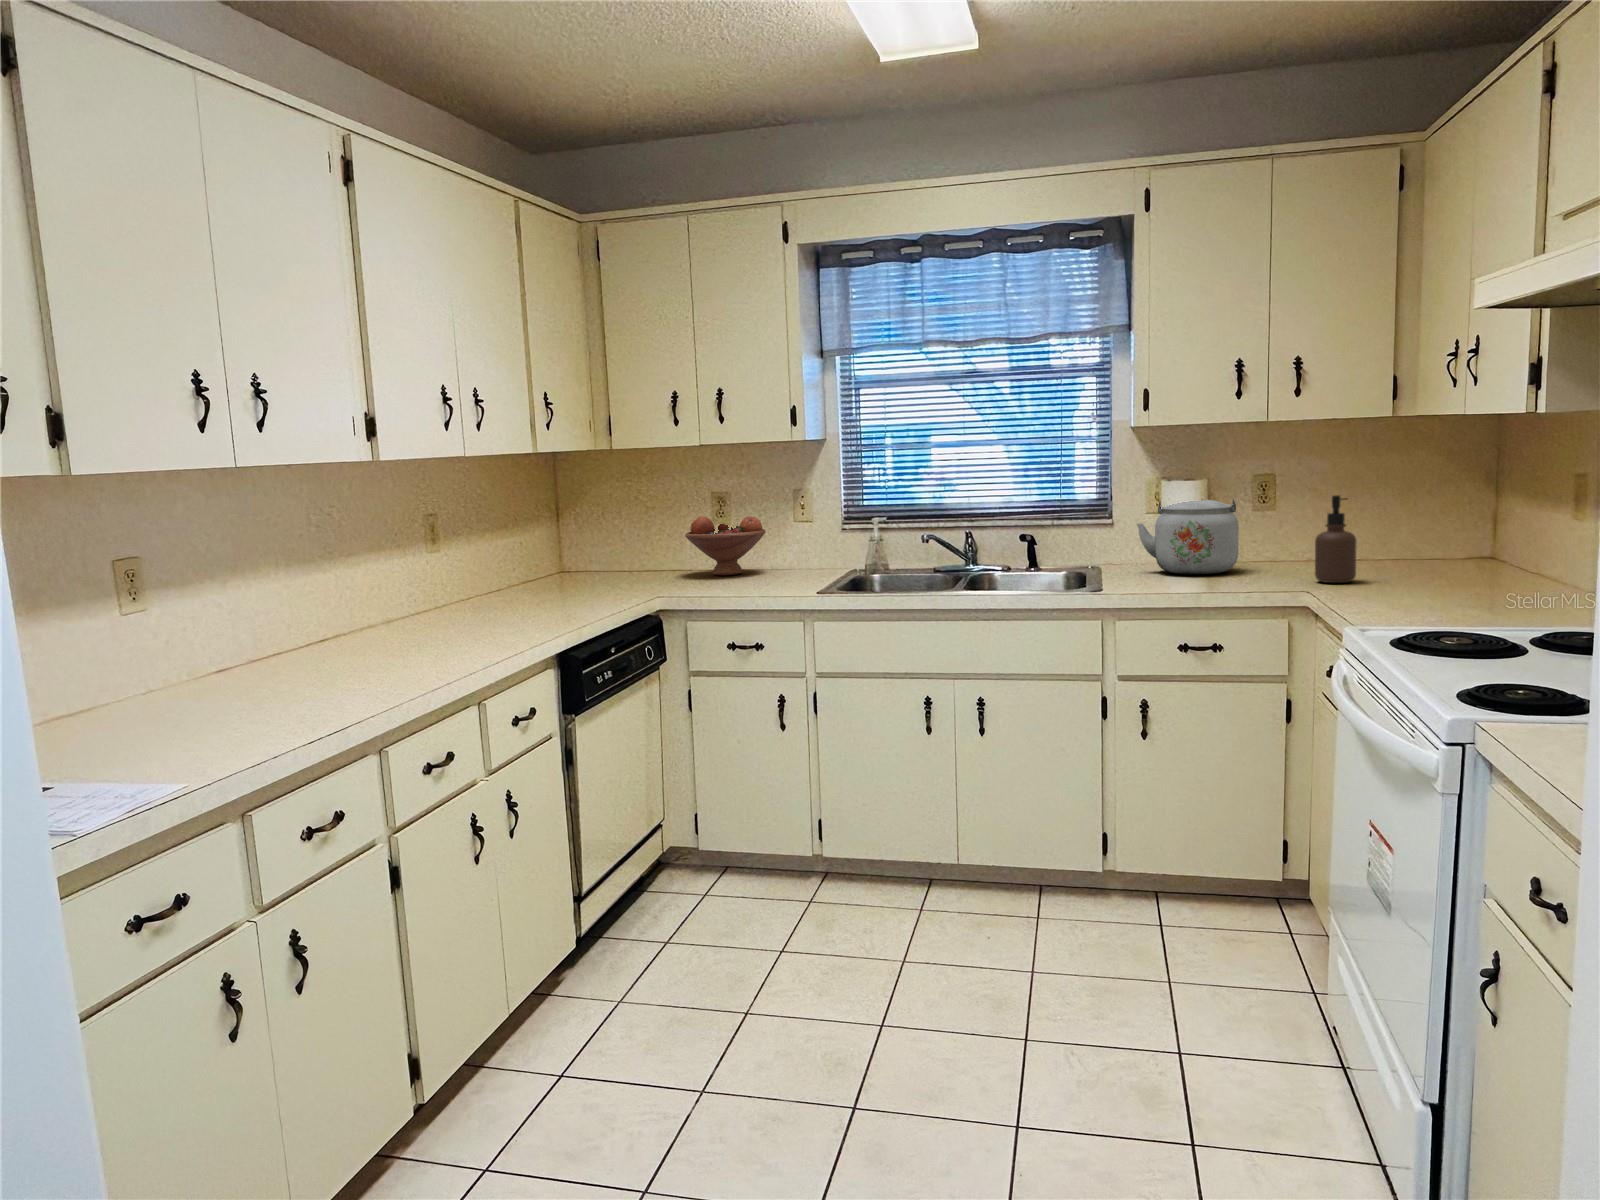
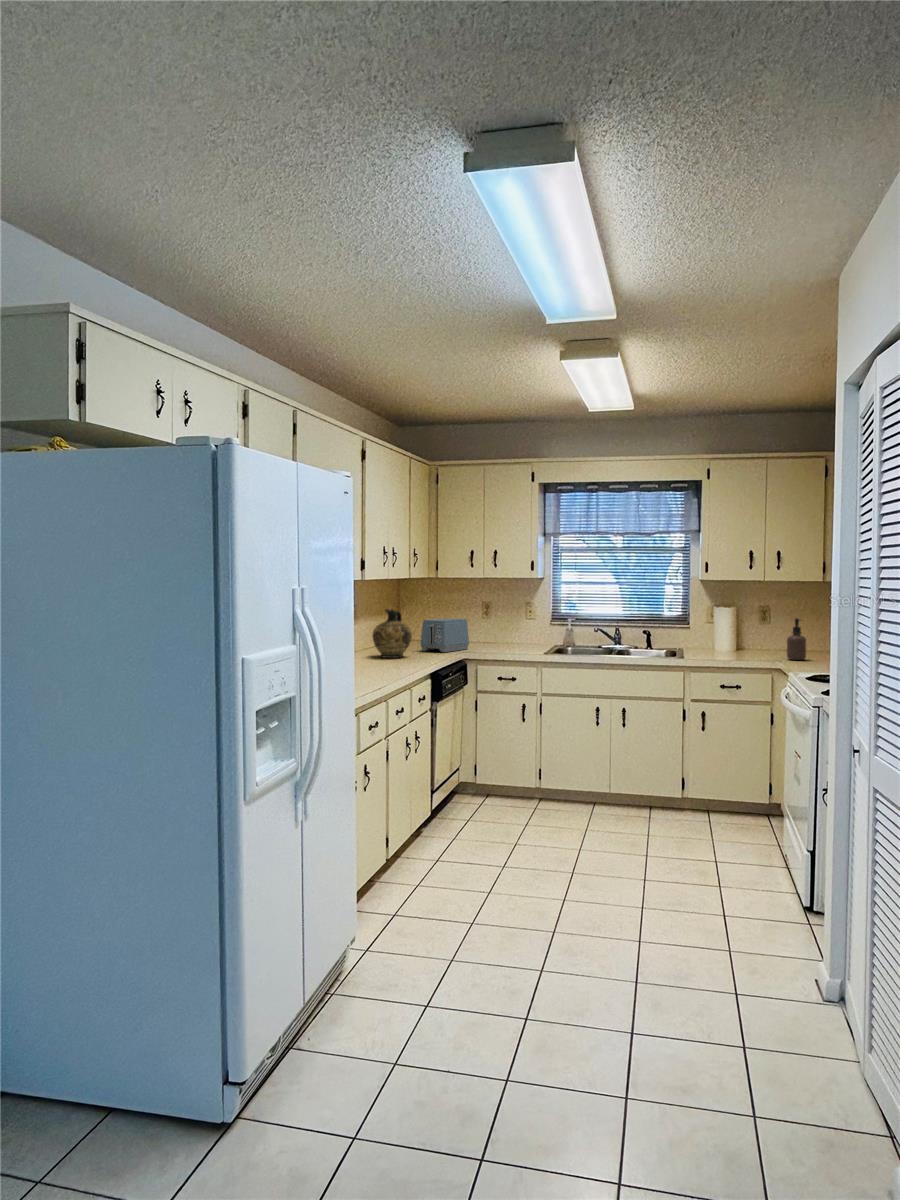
kettle: present [1137,499,1239,574] -> none [701,615,752,654]
fruit bowl: present [685,516,766,575] -> none [467,613,509,645]
ceramic jug: none [454,518,538,620] -> present [372,609,412,658]
toaster: none [576,529,679,599] -> present [421,618,469,652]

